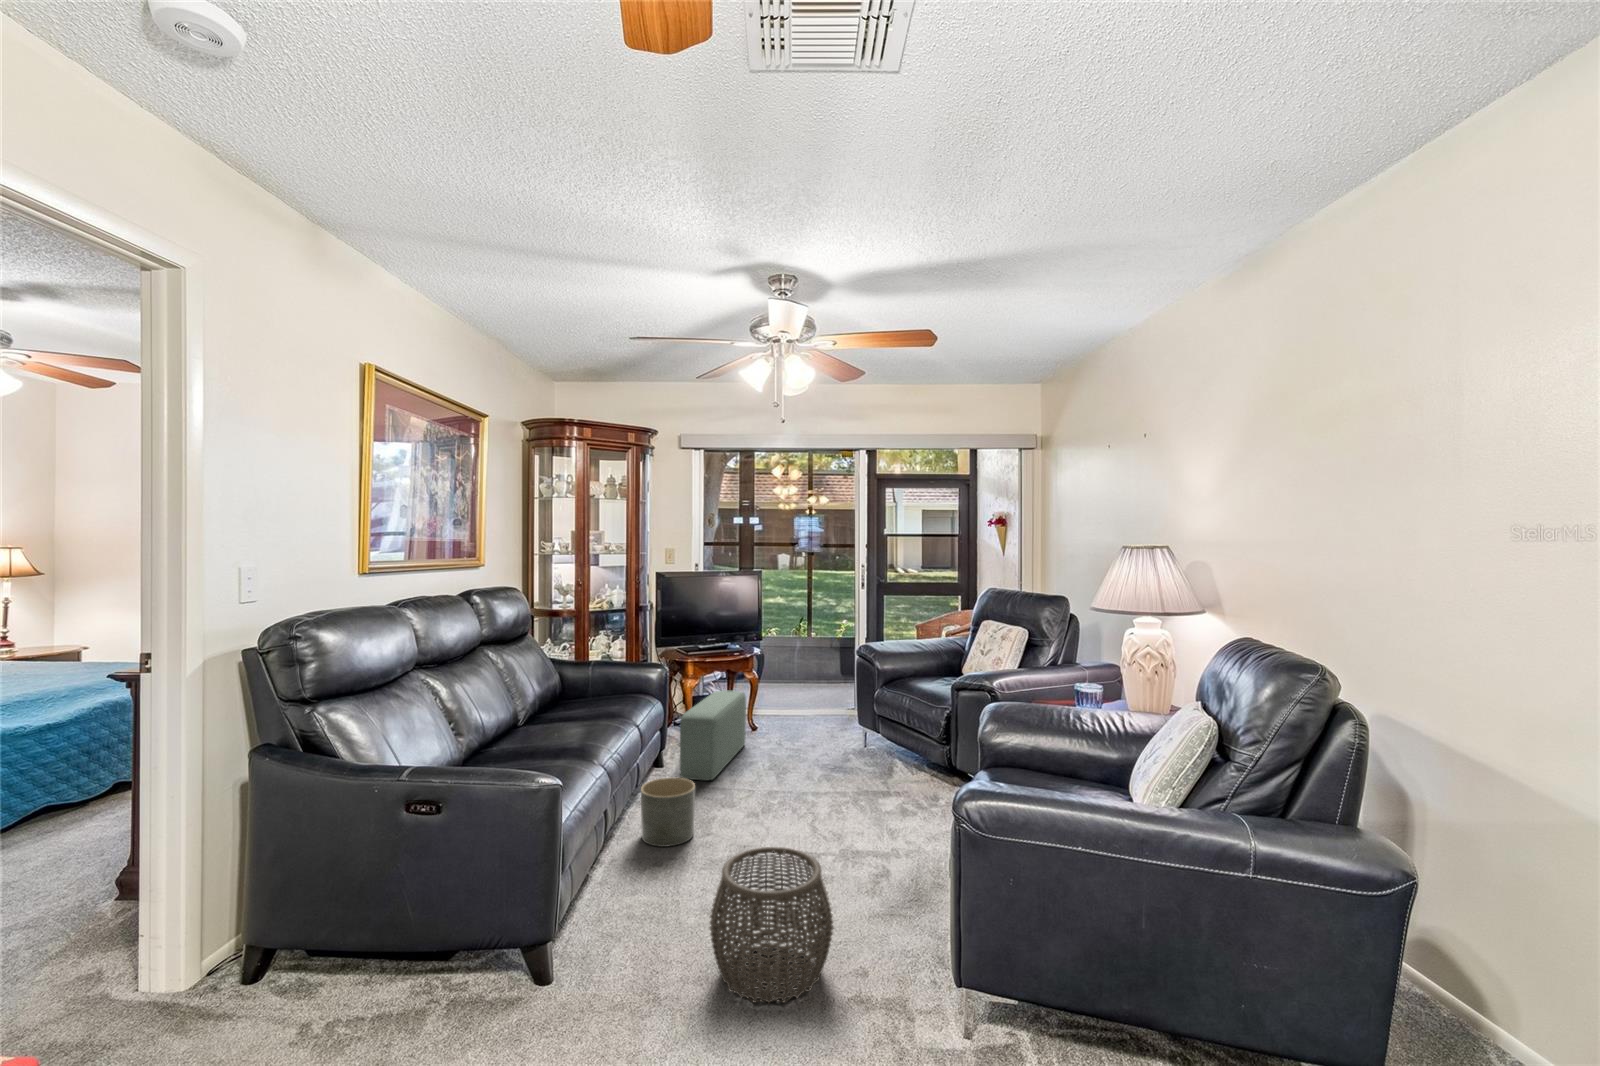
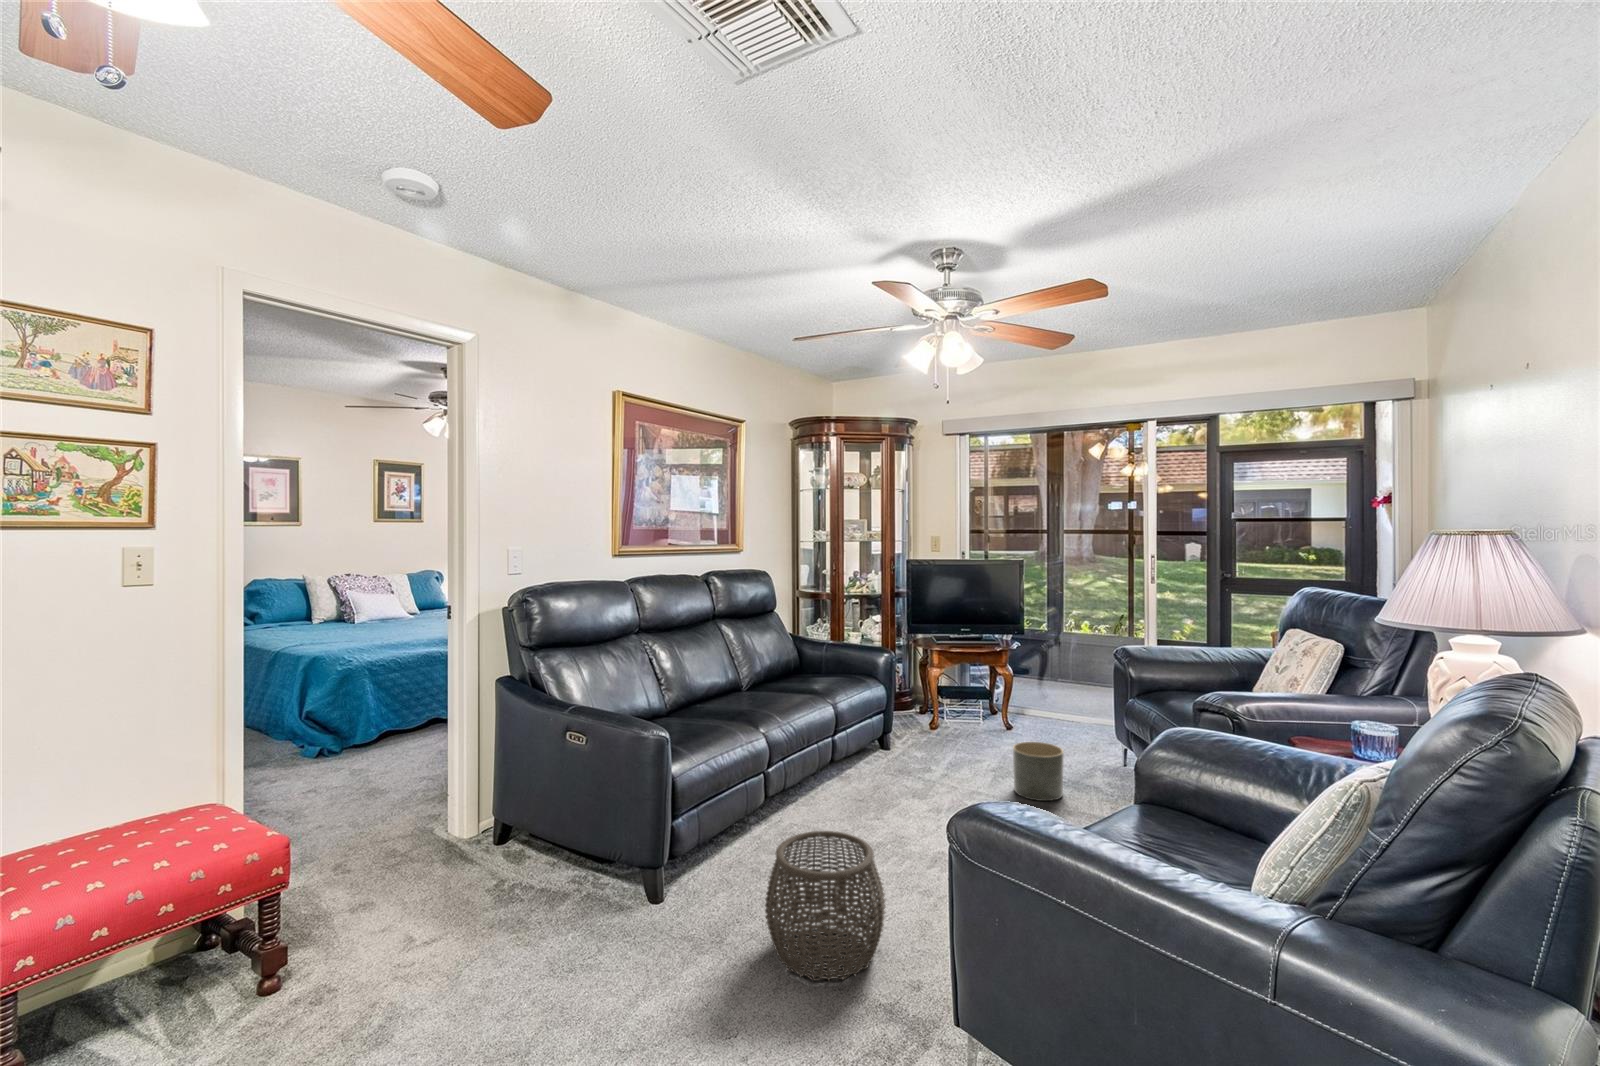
pouf: present [680,690,746,780] -> none [889,685,981,773]
planter: present [641,778,695,847] -> present [1013,742,1064,801]

